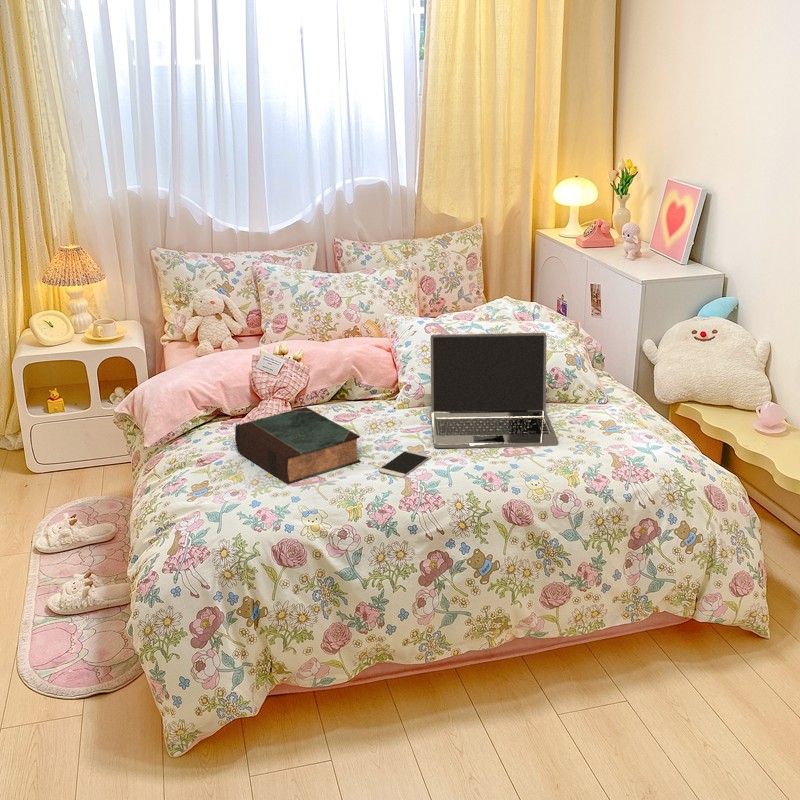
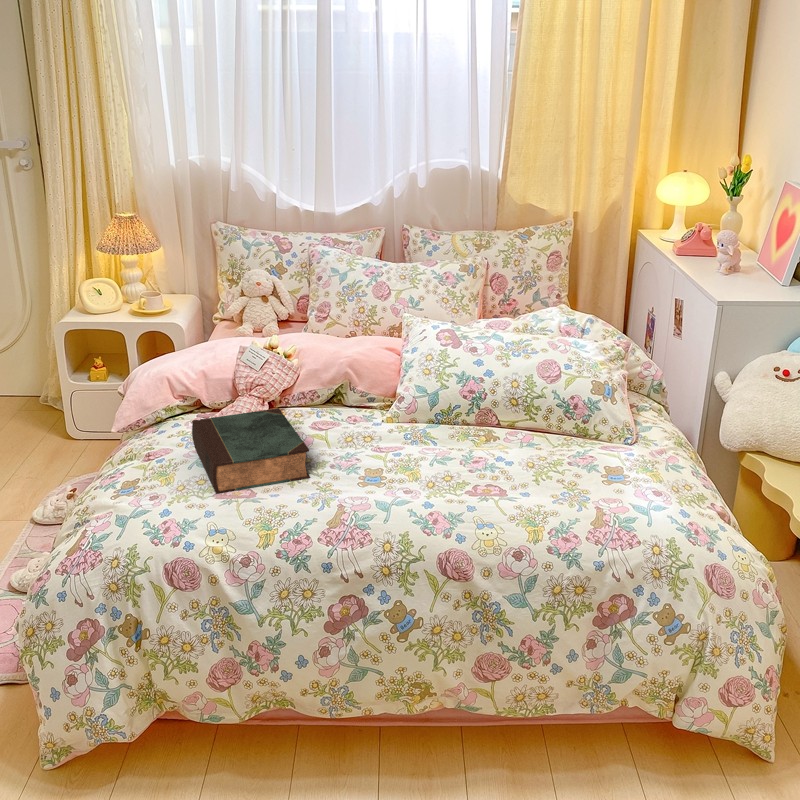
laptop: present [430,333,558,448] -> none [400,342,559,489]
smartphone: present [379,451,429,477] -> none [320,472,385,503]

